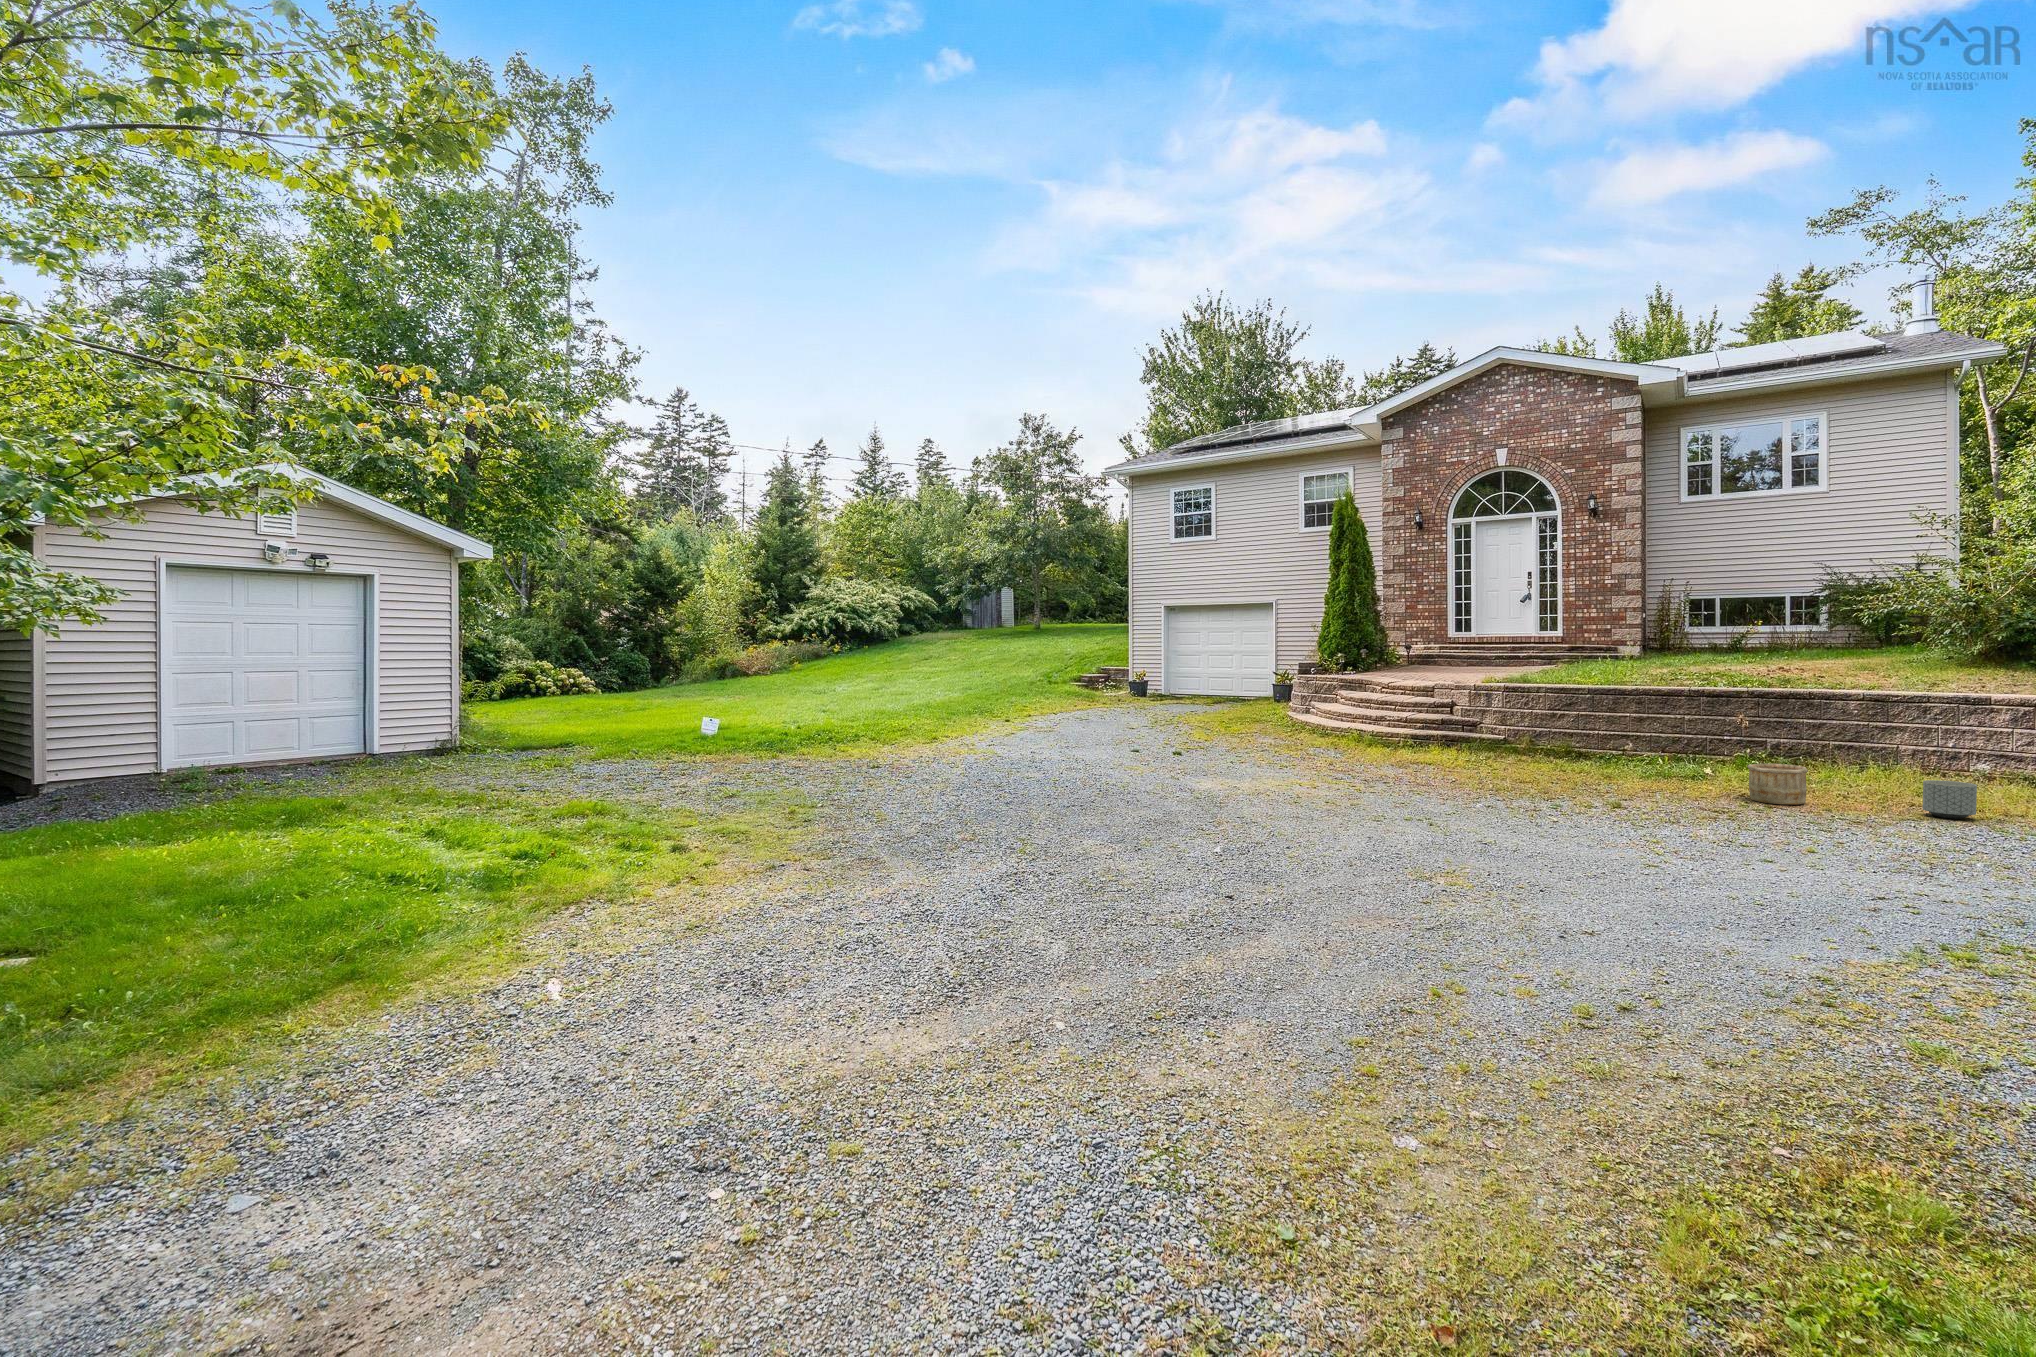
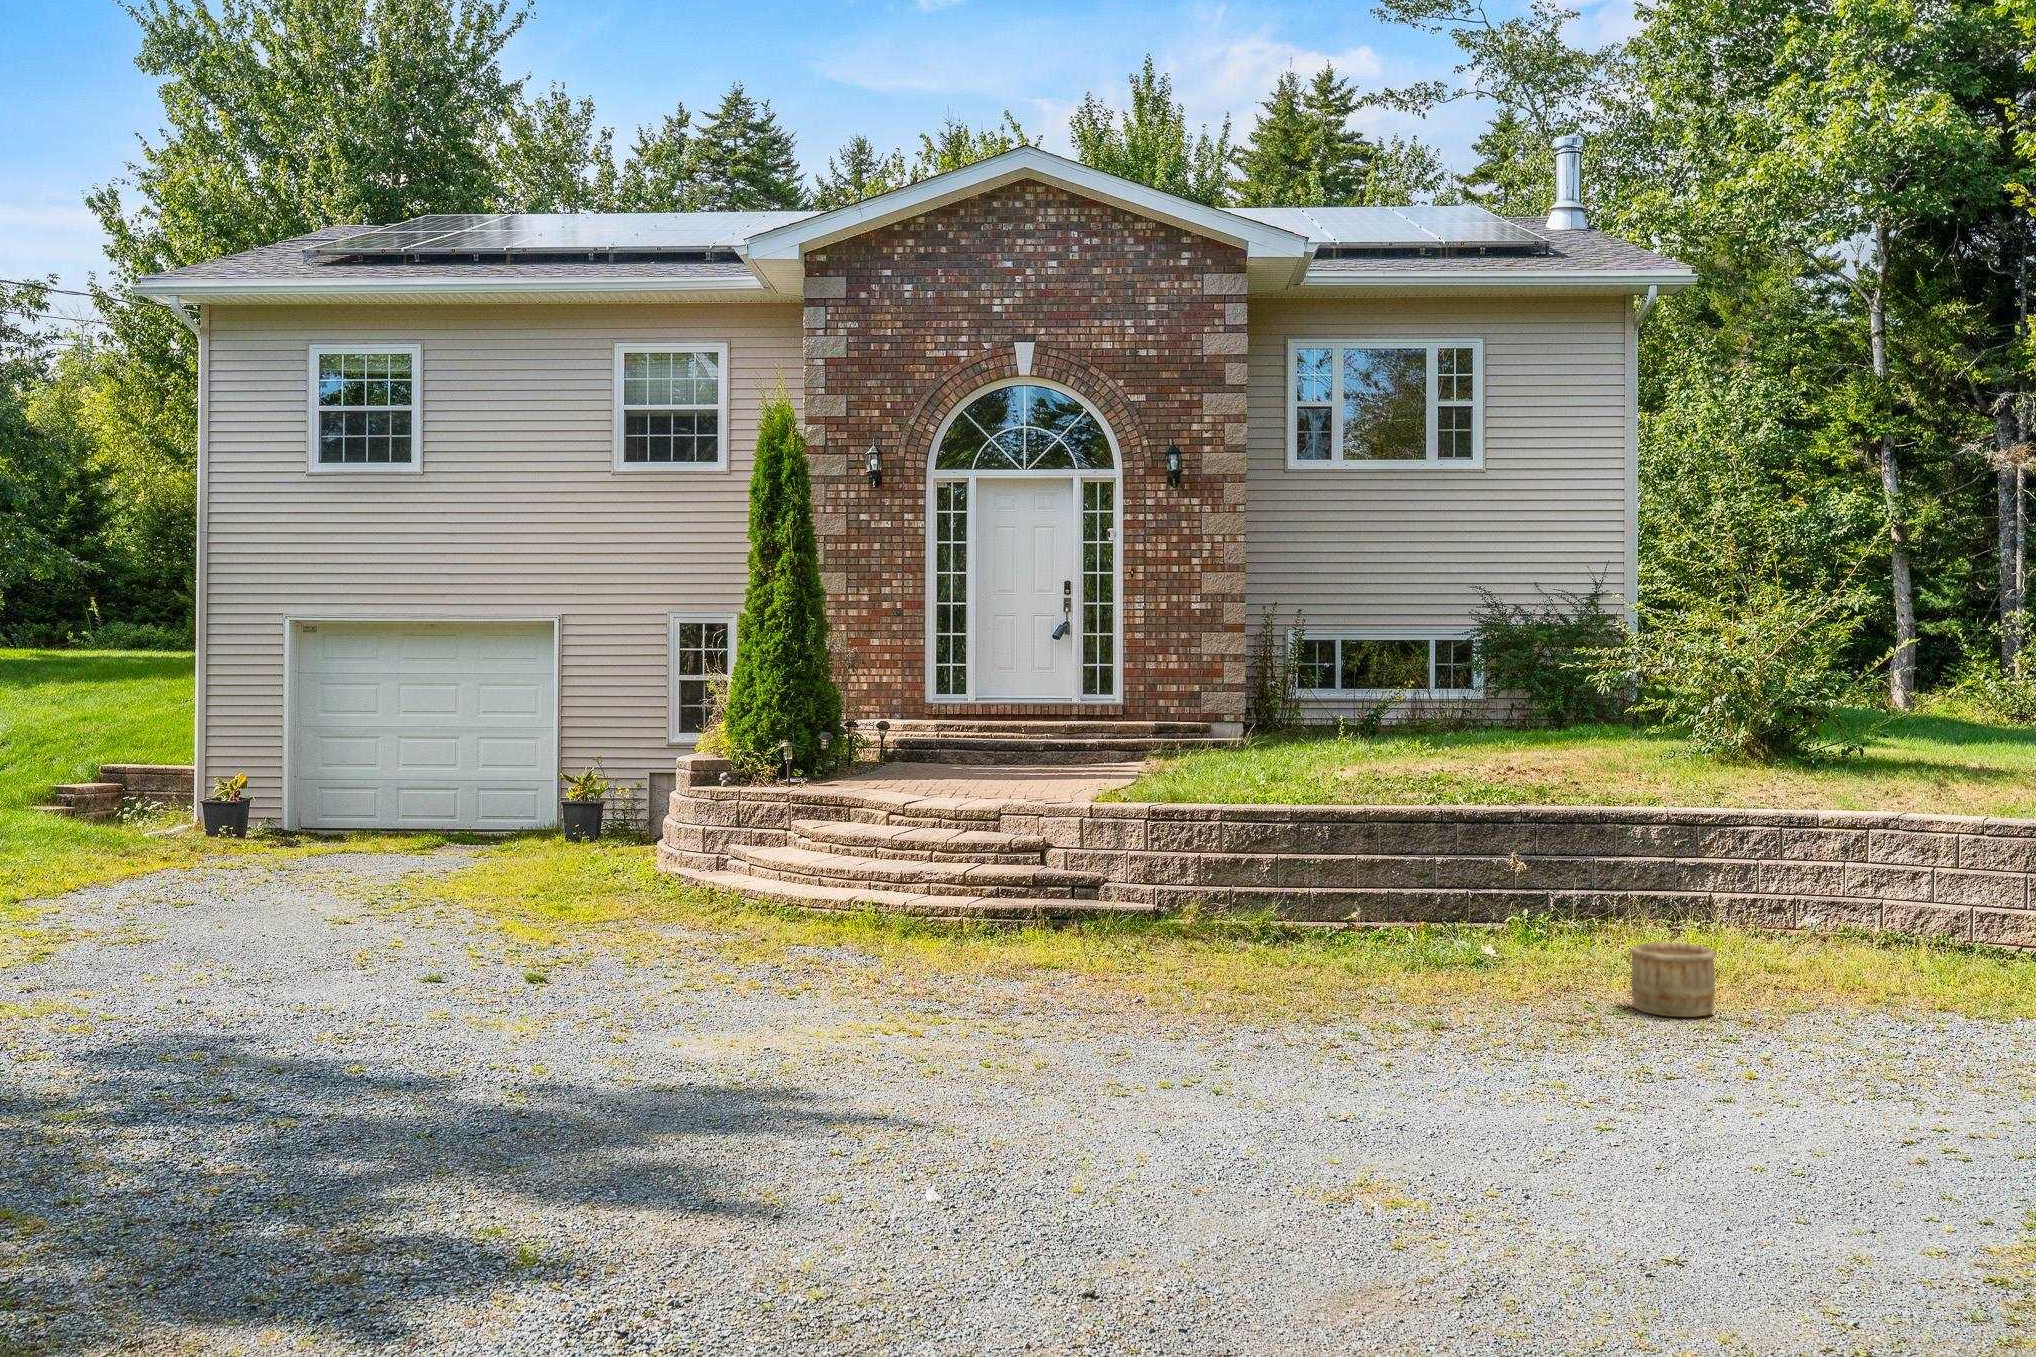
planter: present [1923,780,1977,819] -> none [1851,955,1917,1018]

